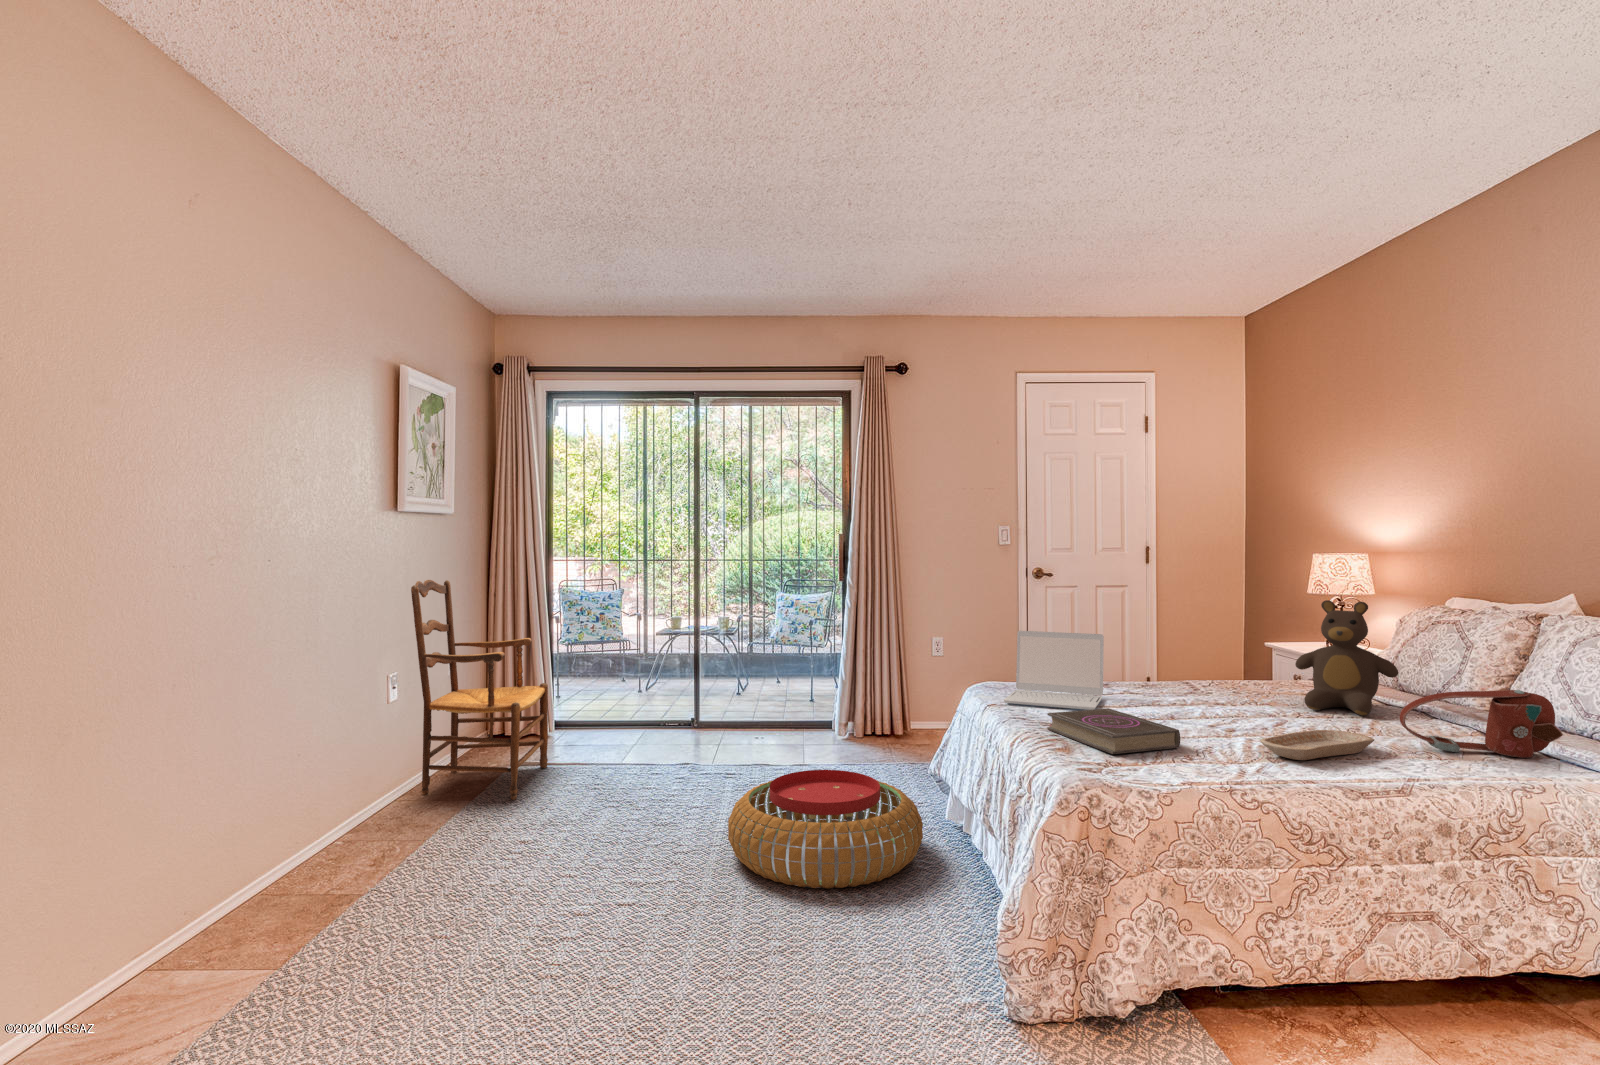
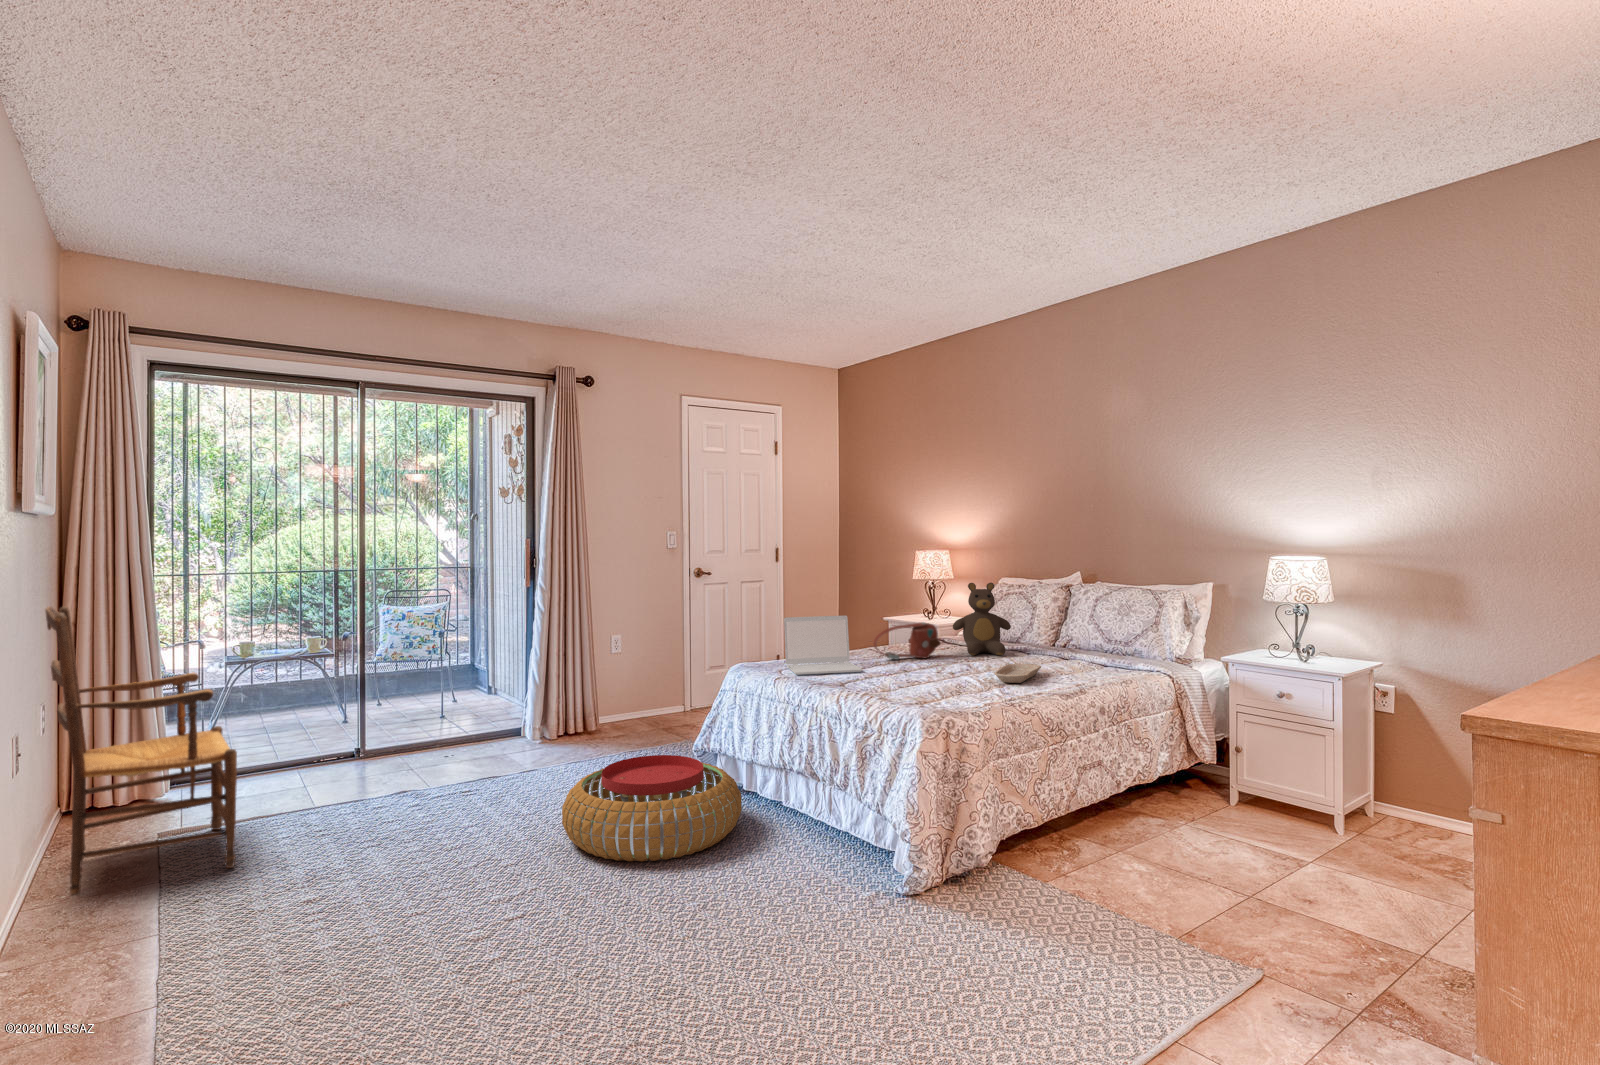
handbag: present [1400,690,1563,758] -> present [874,622,941,659]
book: present [1047,708,1180,754] -> none [858,667,952,695]

